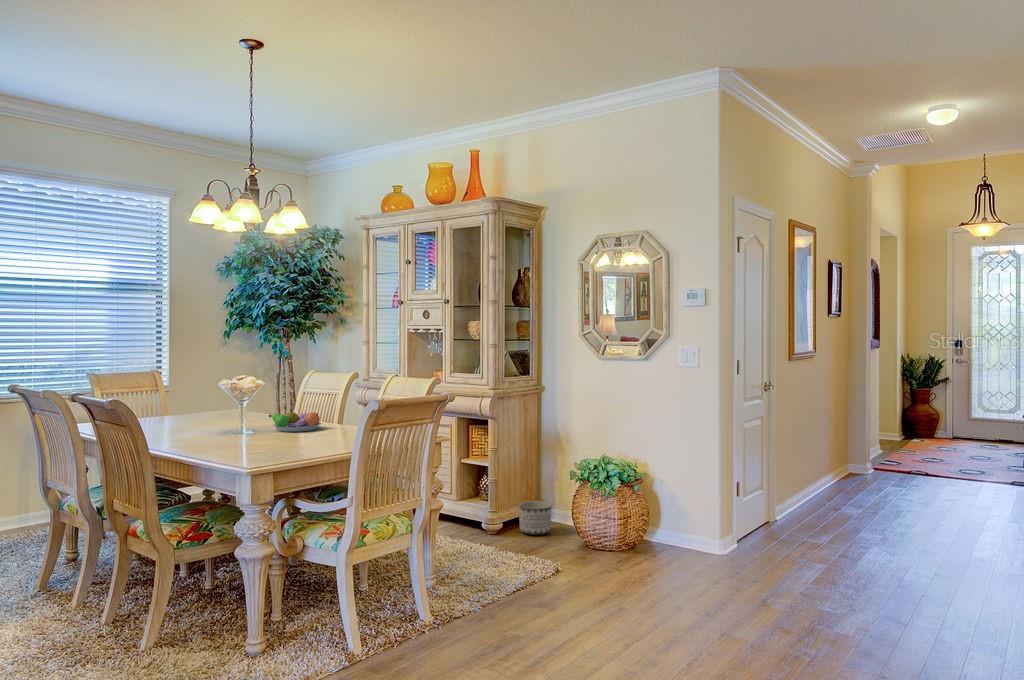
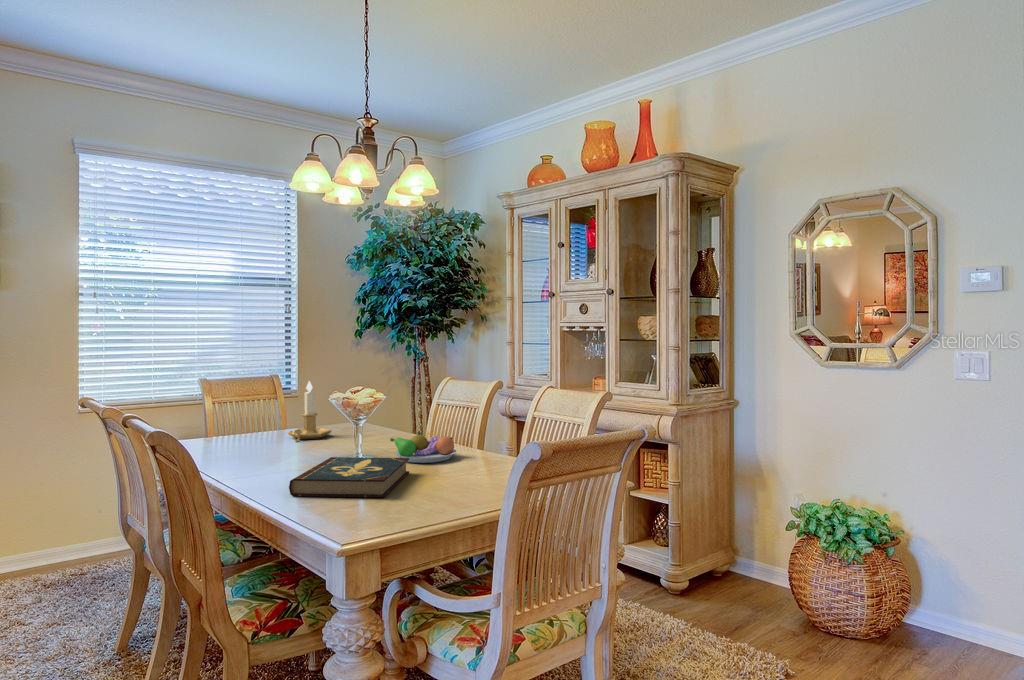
candlestick: none [177,372,215,421] -> present [288,381,331,441]
book: none [199,426,286,450] -> present [289,457,409,497]
planter: present [519,501,552,535] -> none [709,551,754,599]

